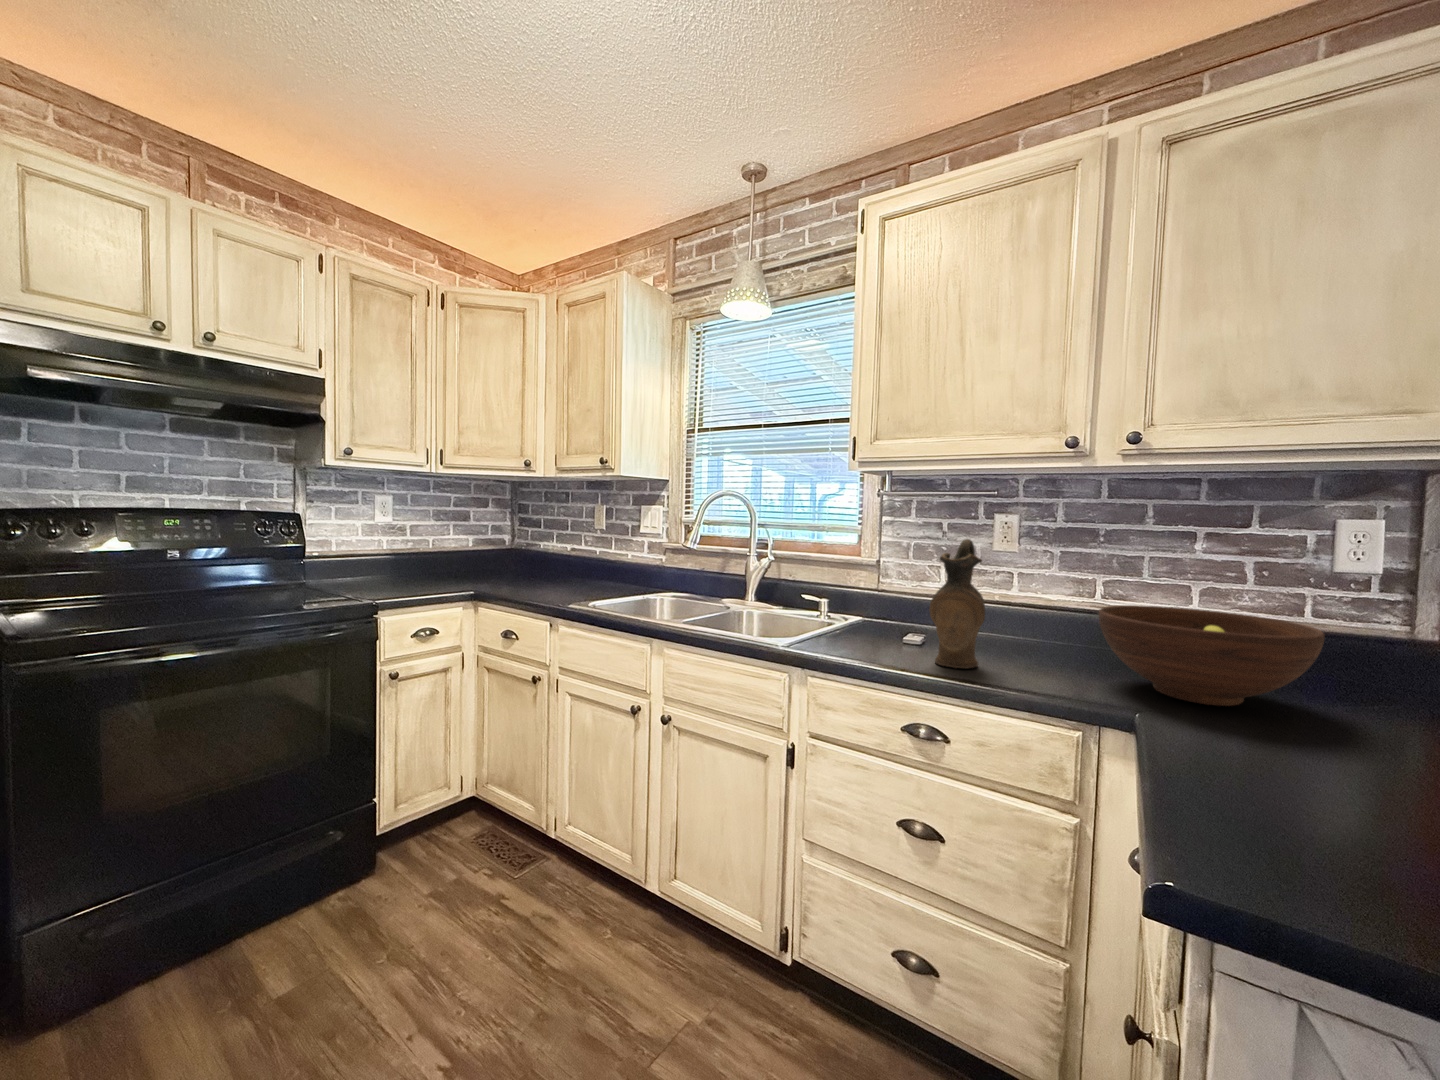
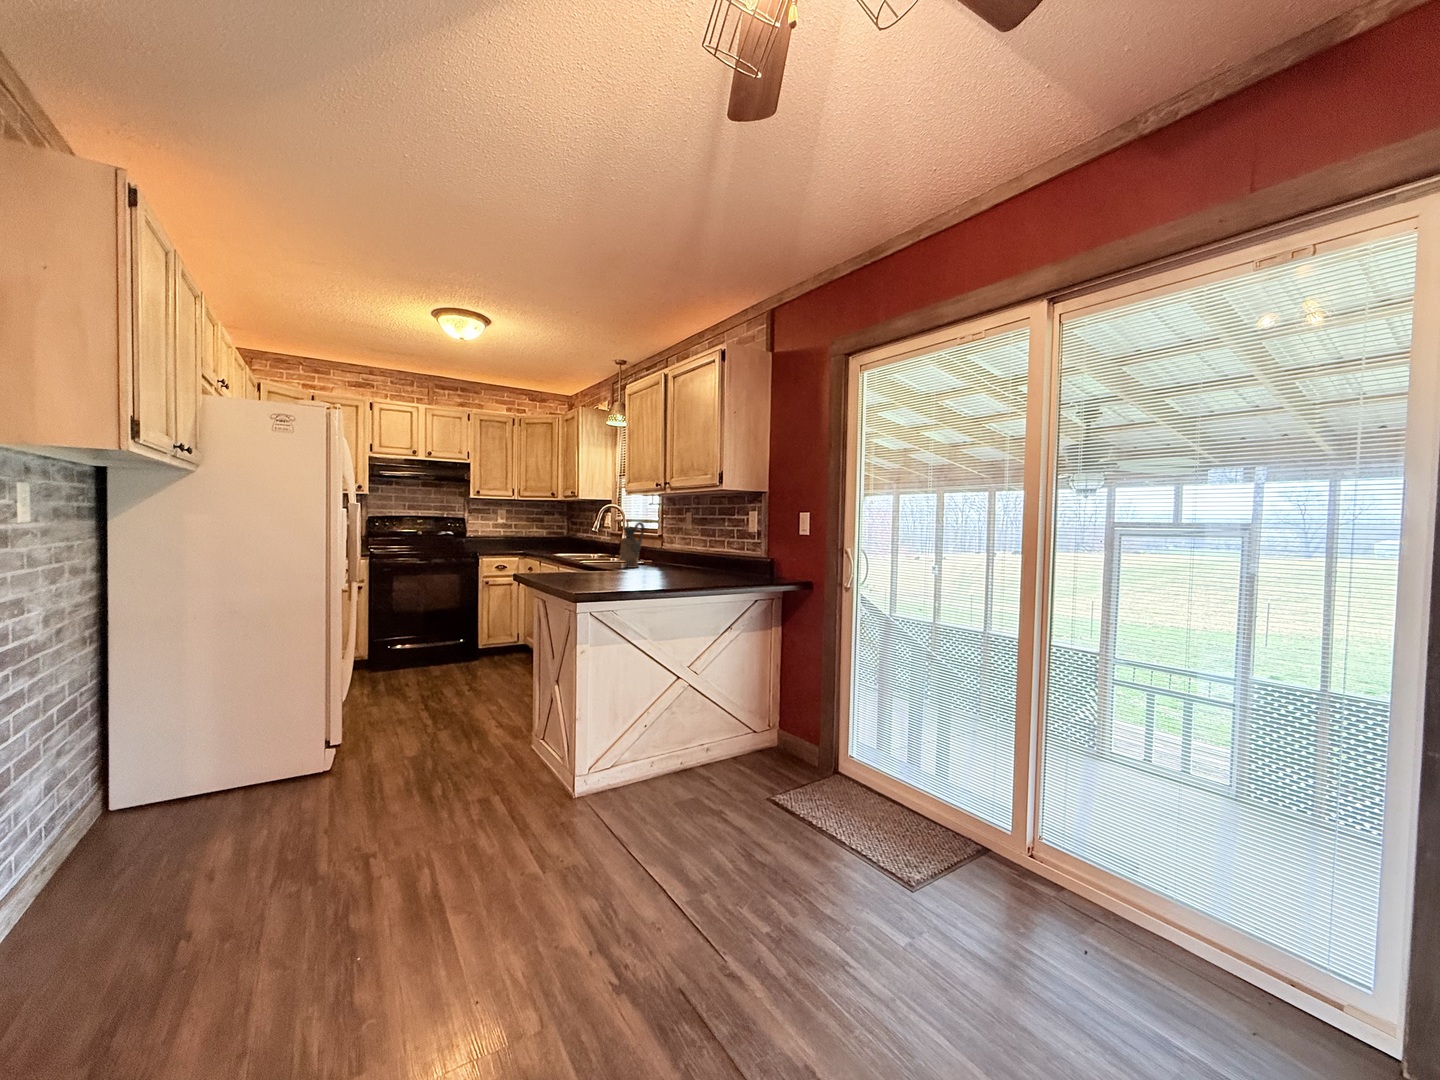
fruit bowl: present [1099,605,1324,706] -> none [648,545,707,574]

